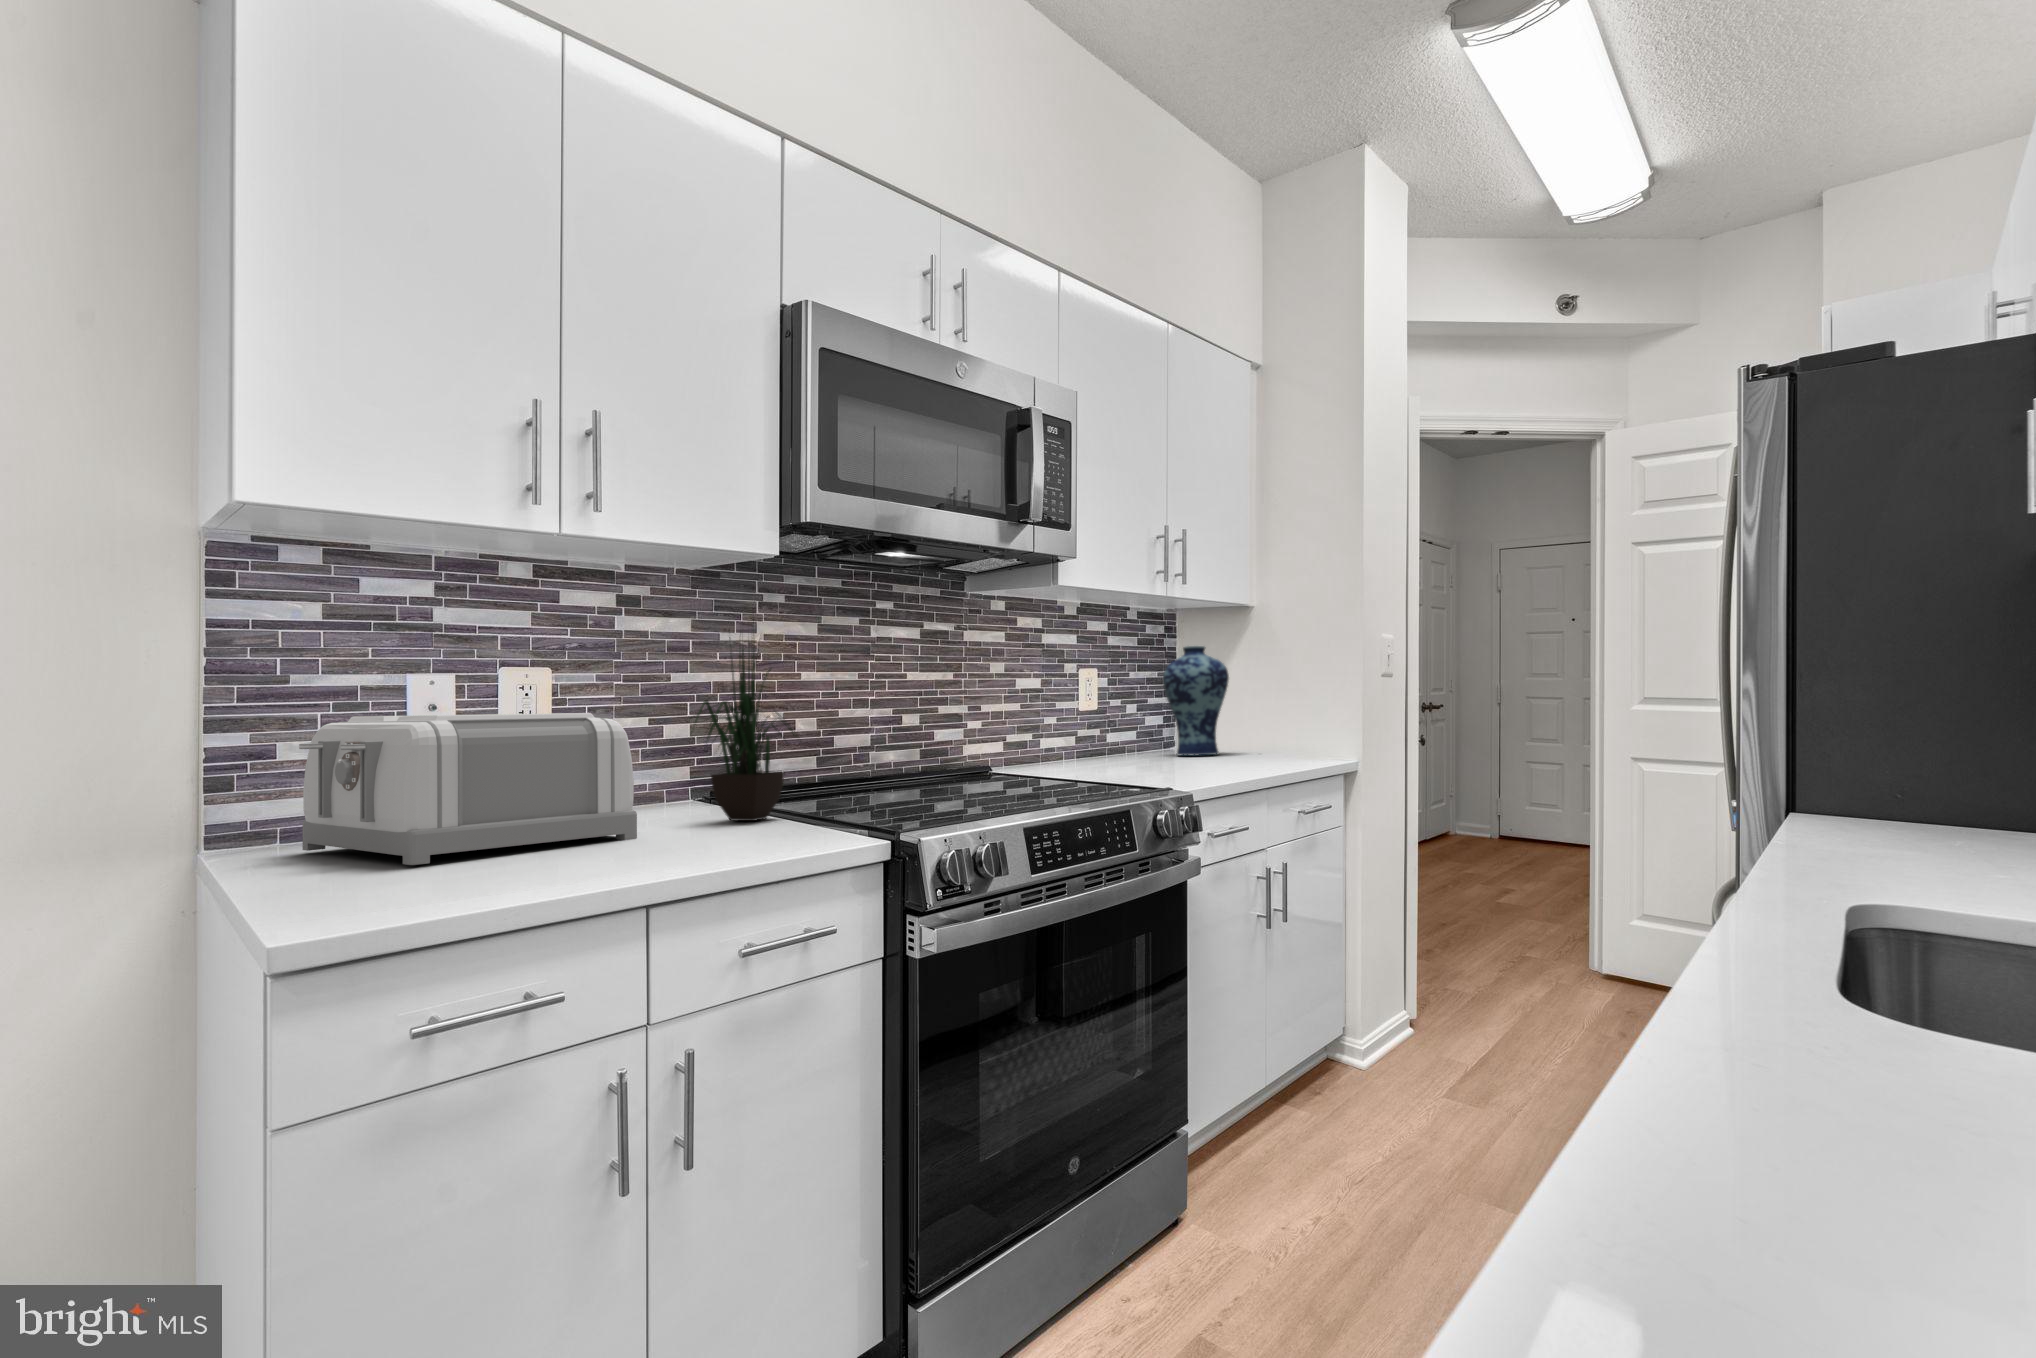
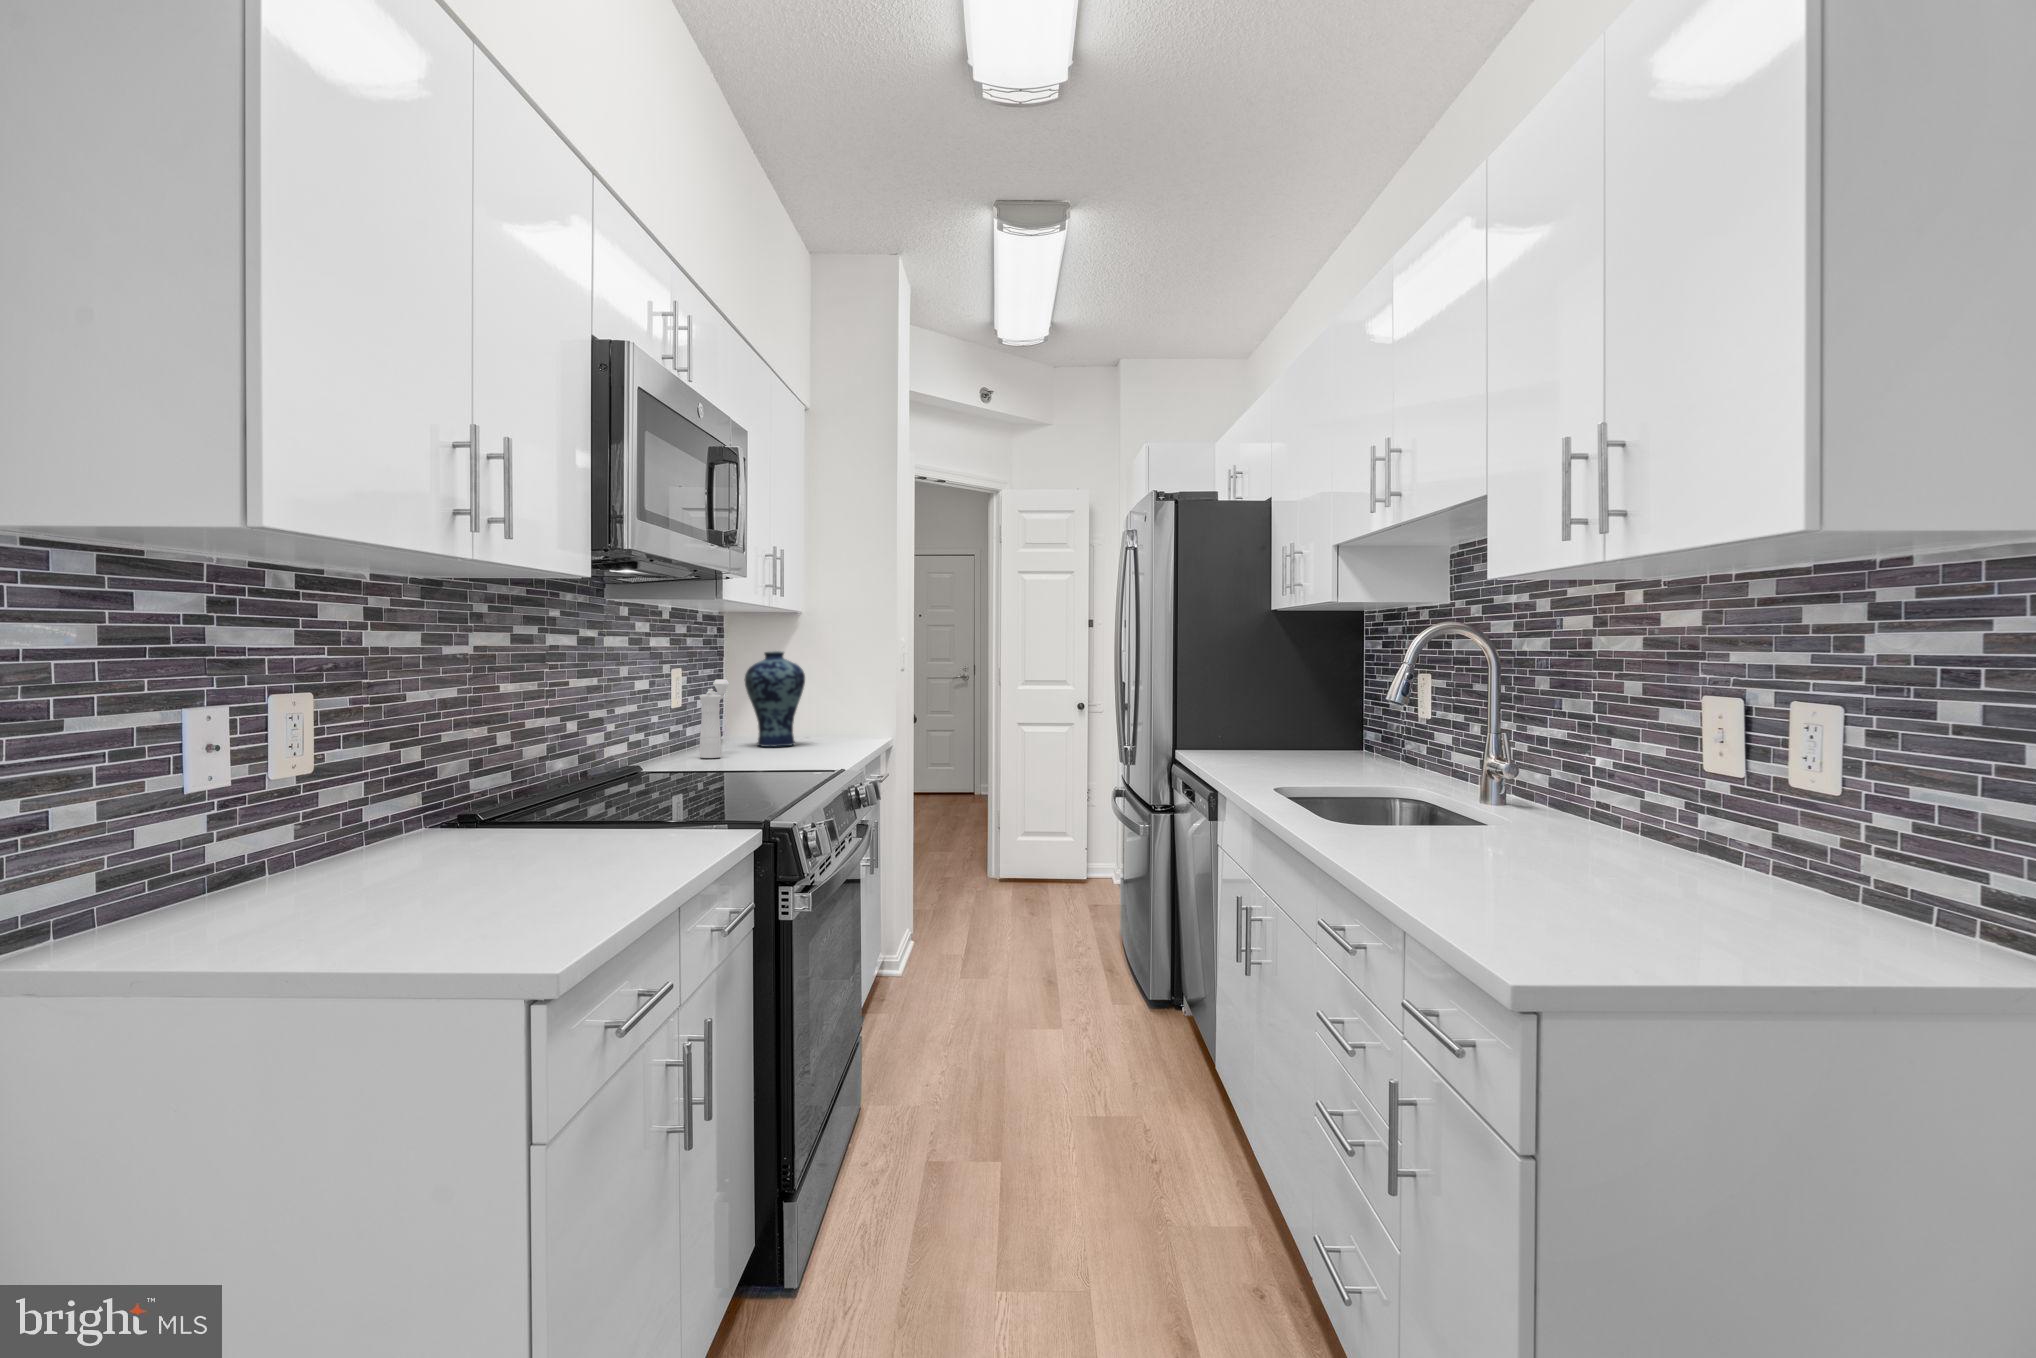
potted plant: present [696,637,795,821] -> none [526,630,653,851]
pepper mill: none [1083,677,1126,763] -> present [699,679,729,758]
toaster: present [299,713,637,865] -> none [146,756,552,943]

